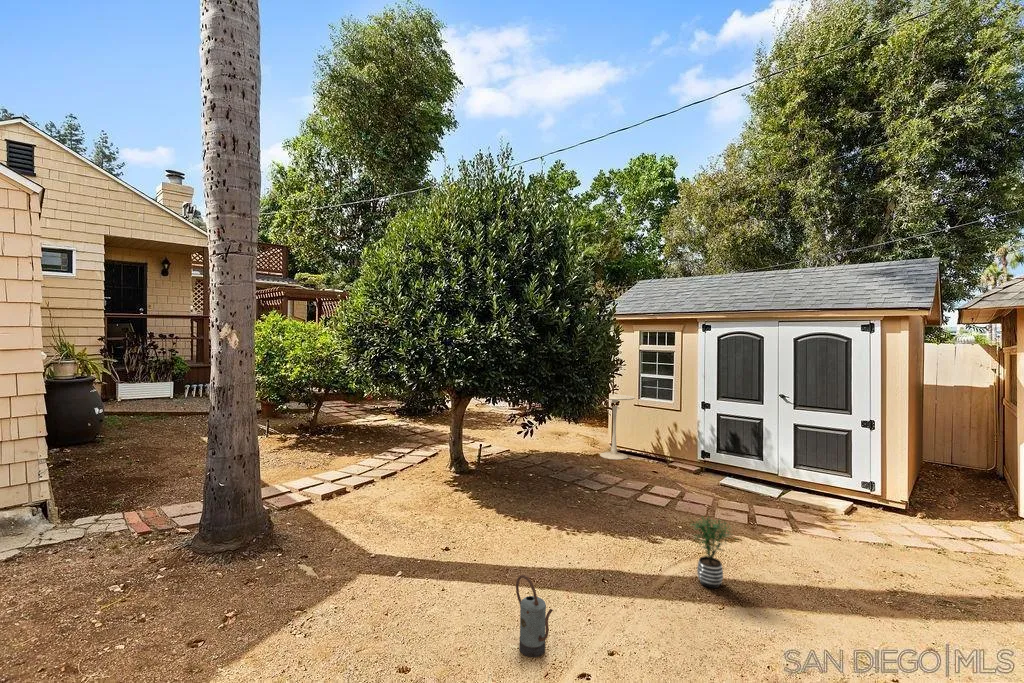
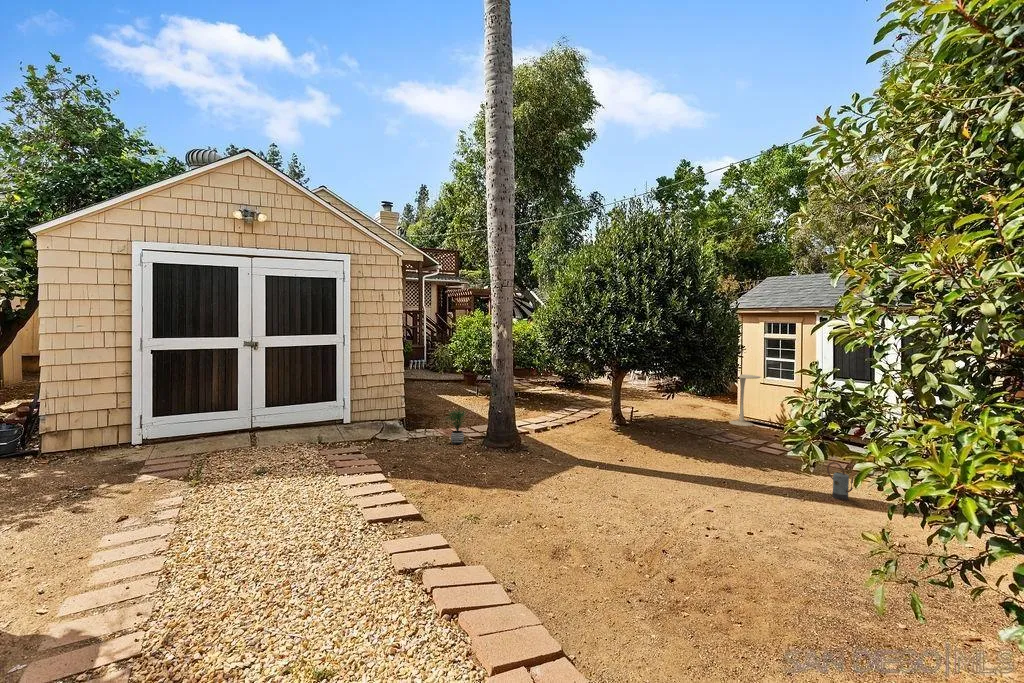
potted plant: present [692,517,737,588] -> present [446,410,465,445]
watering can: present [516,575,553,657] -> present [827,462,853,500]

